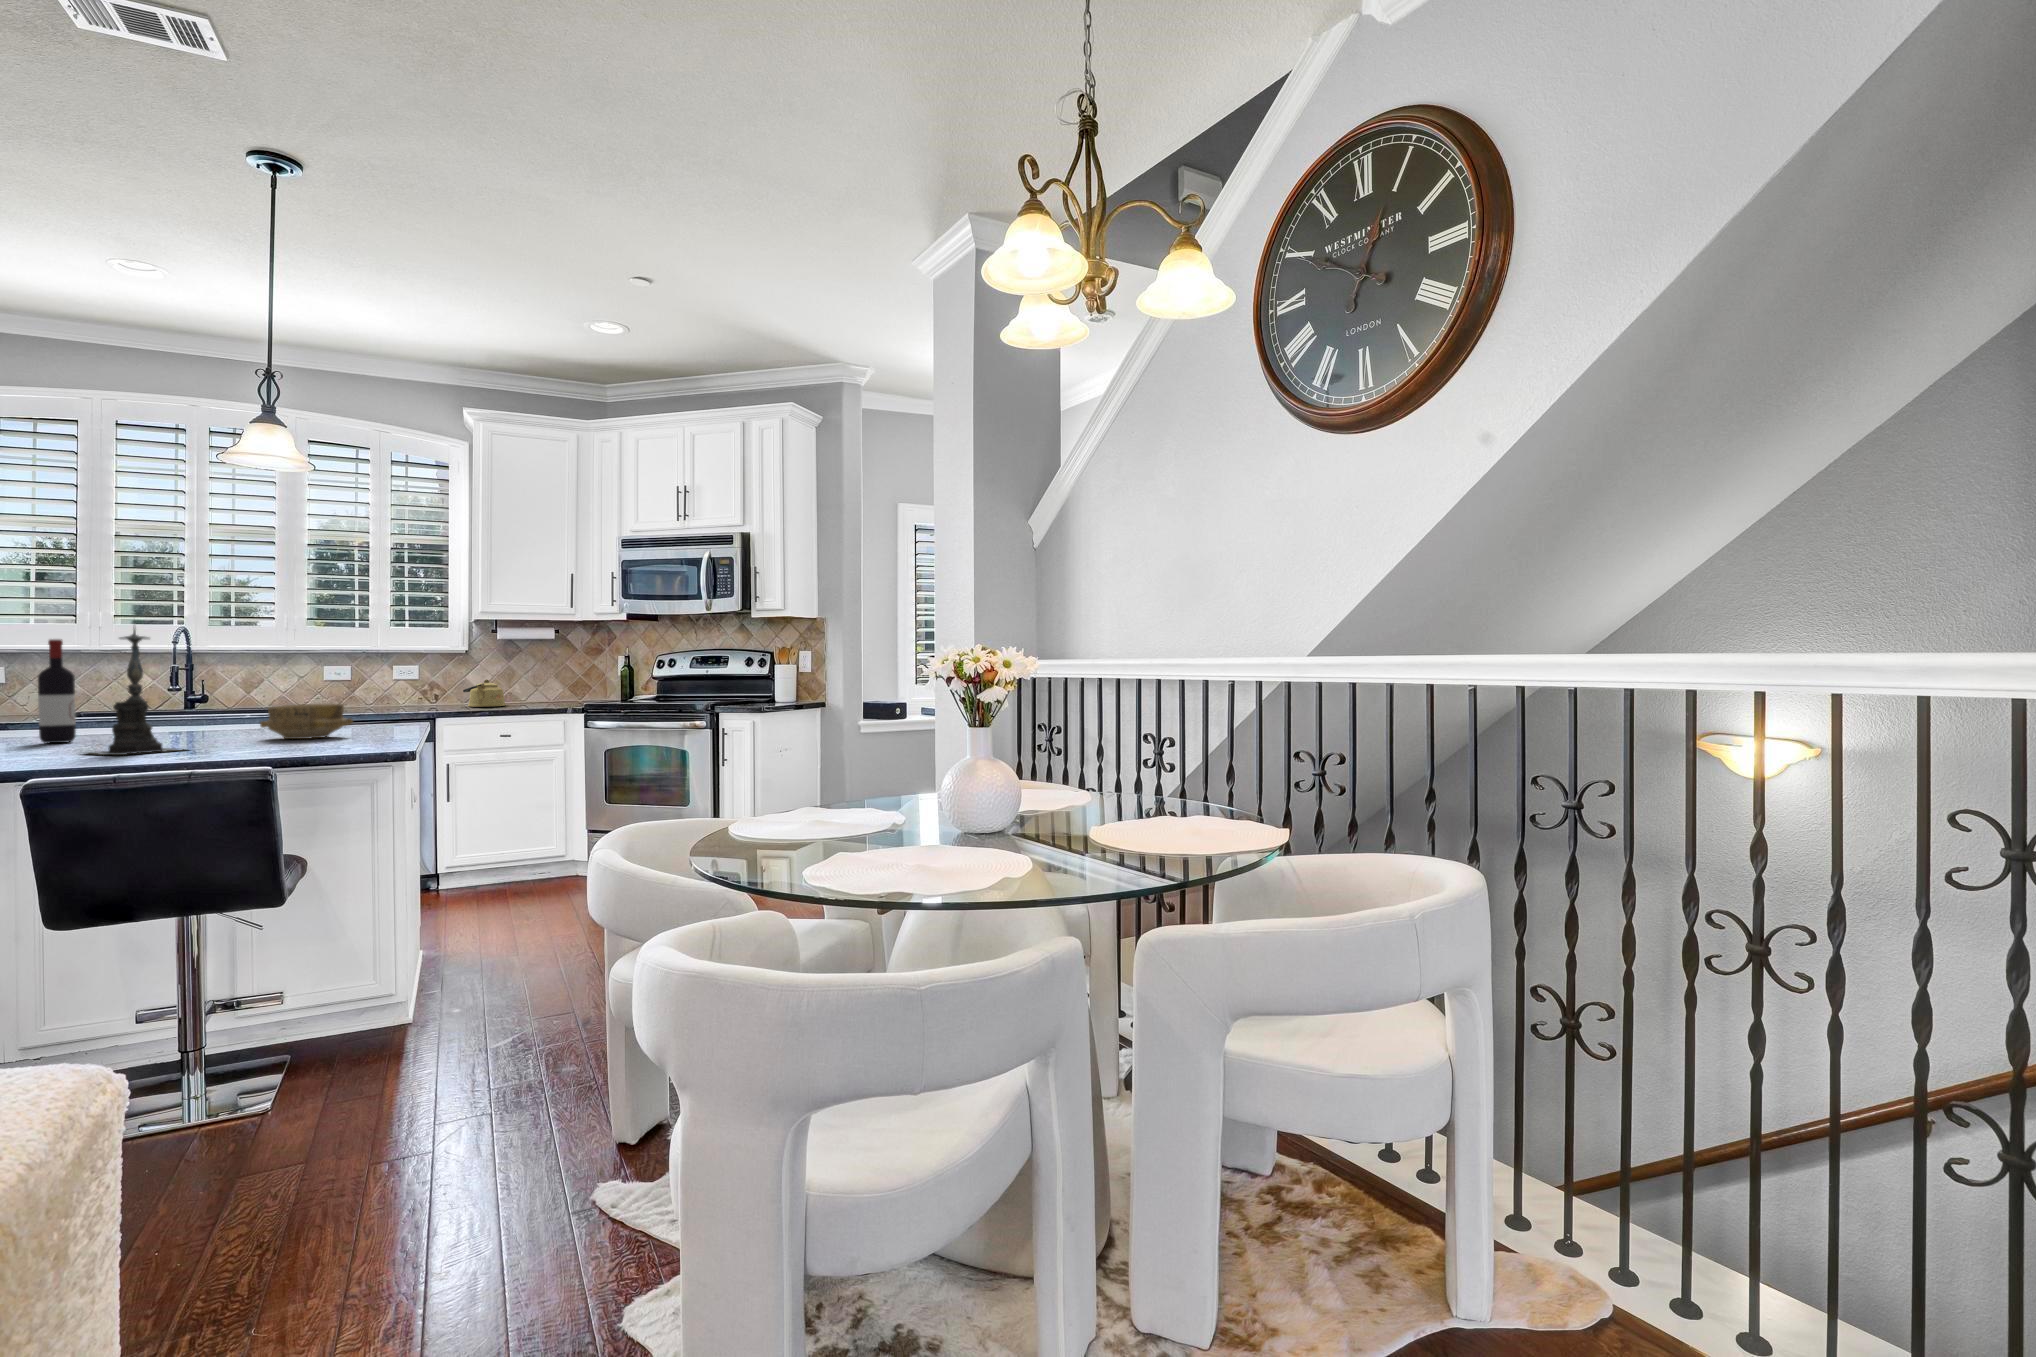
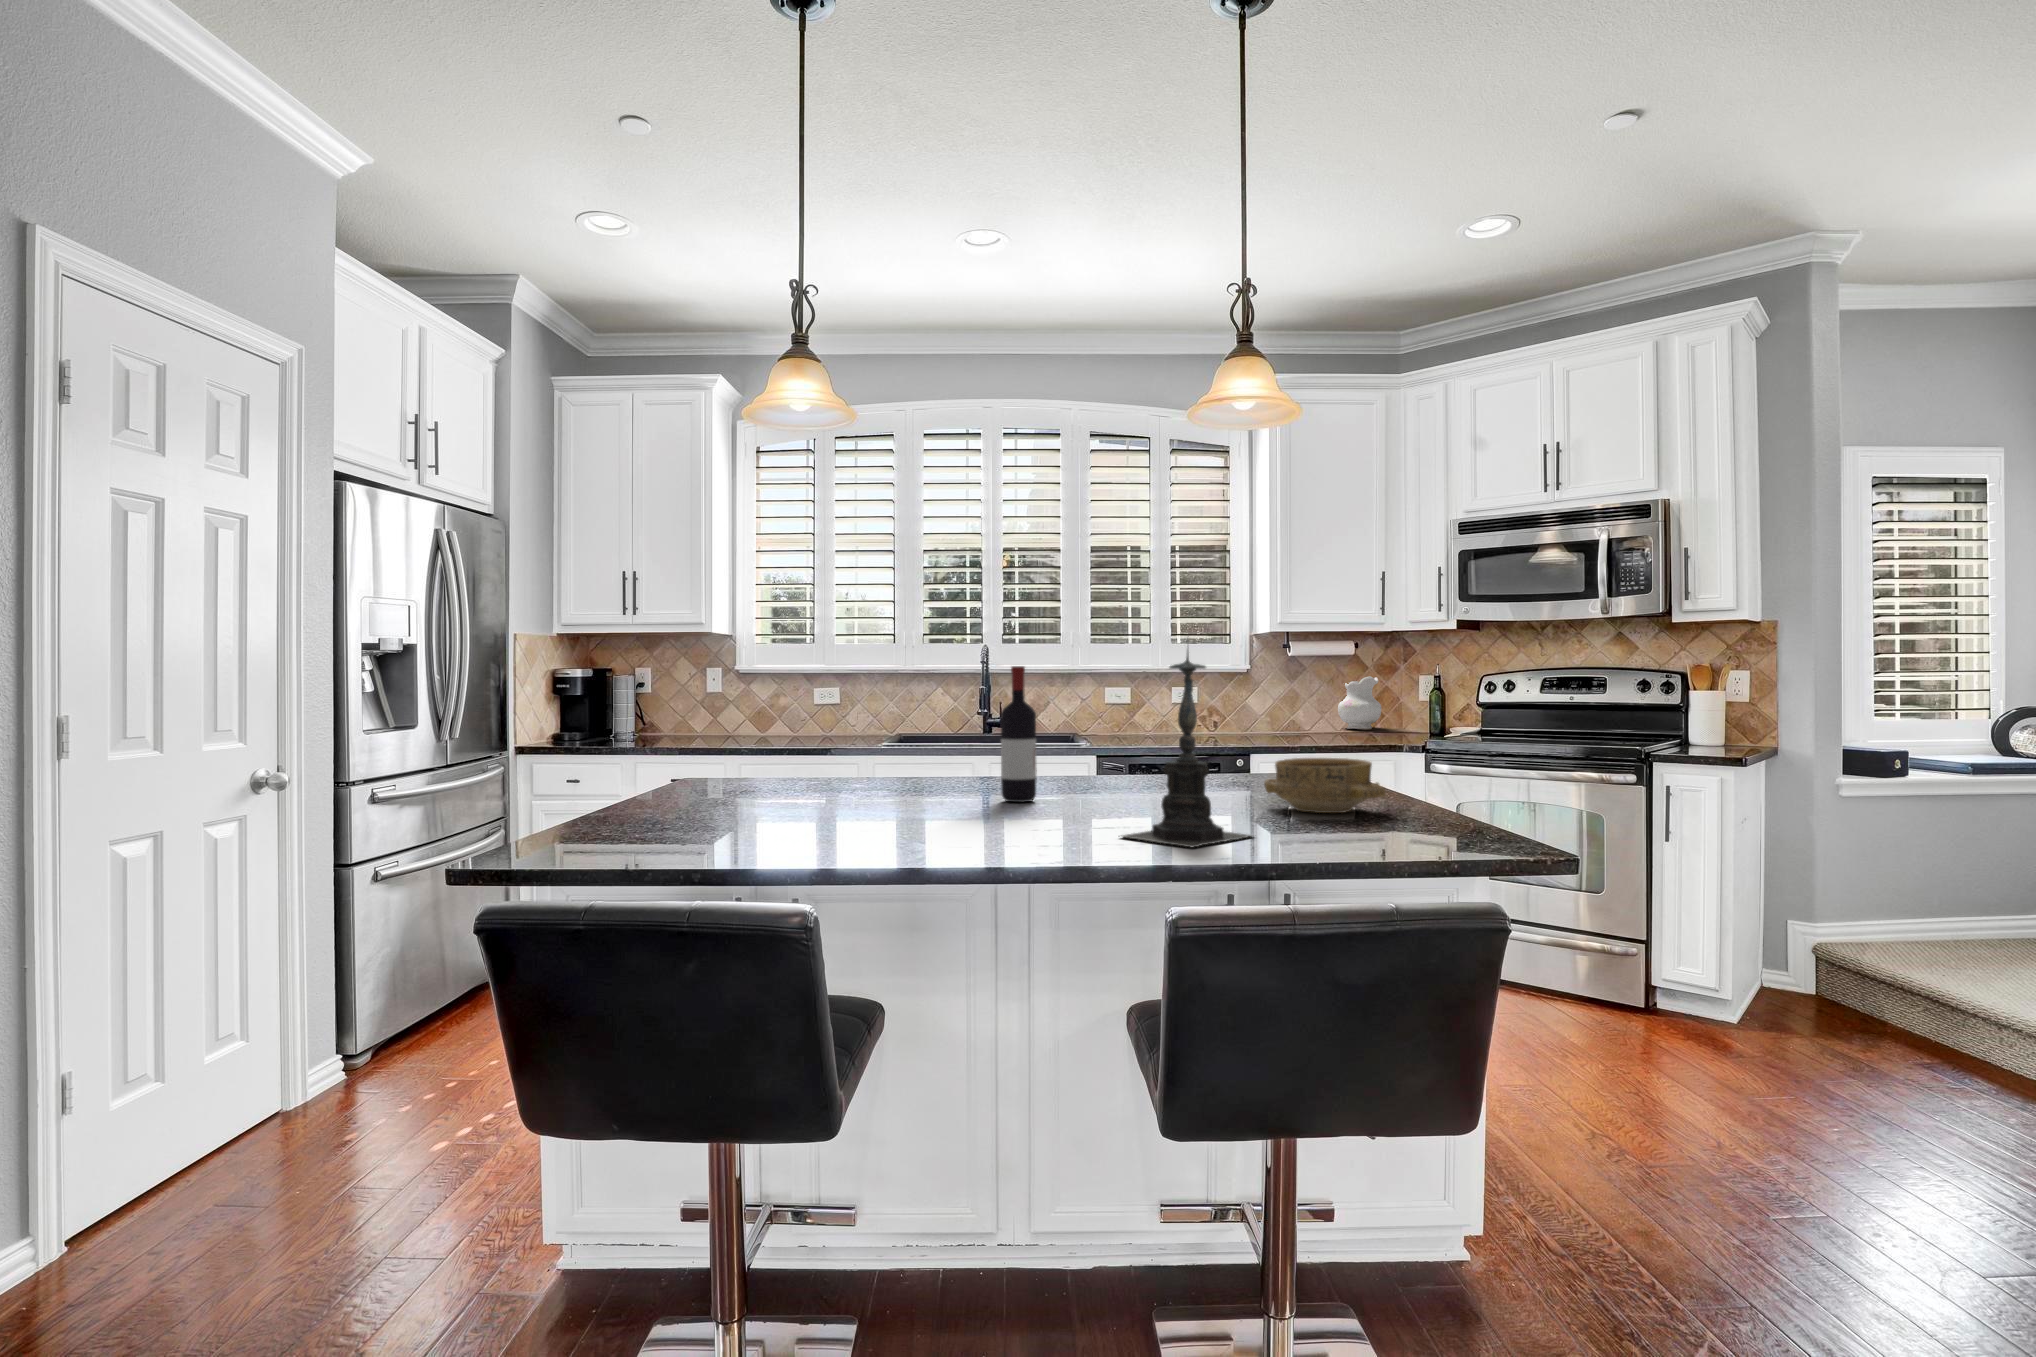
ceramic pitcher: none [551,656,587,699] -> present [1338,676,1381,729]
kettle: present [463,679,506,707] -> none [1258,705,1304,739]

